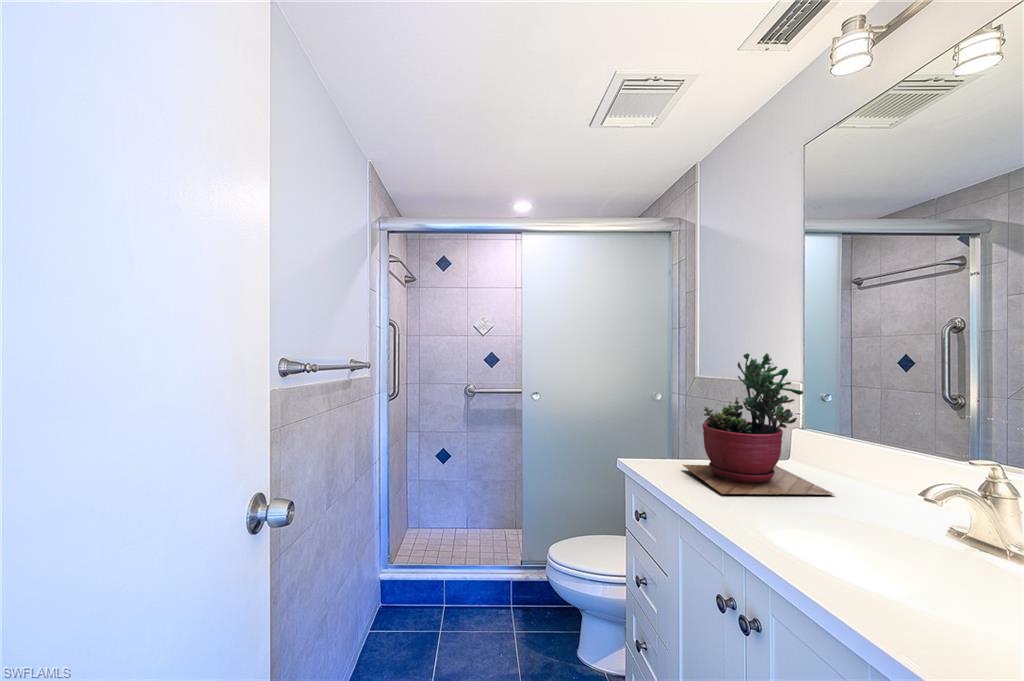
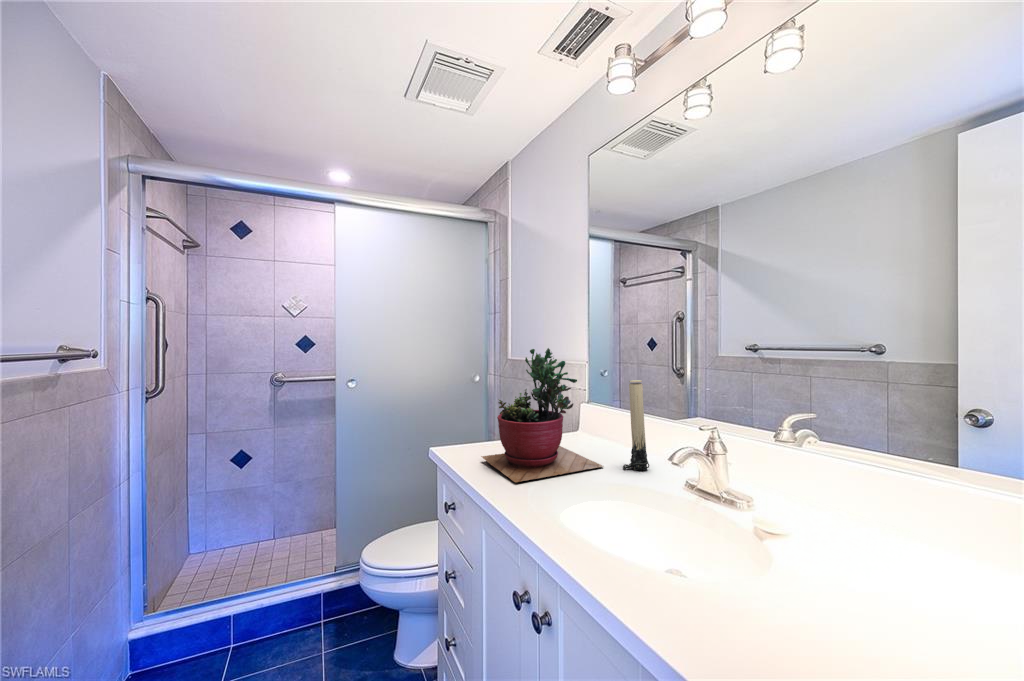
candle: none [861,397,901,506] -> present [623,380,649,470]

